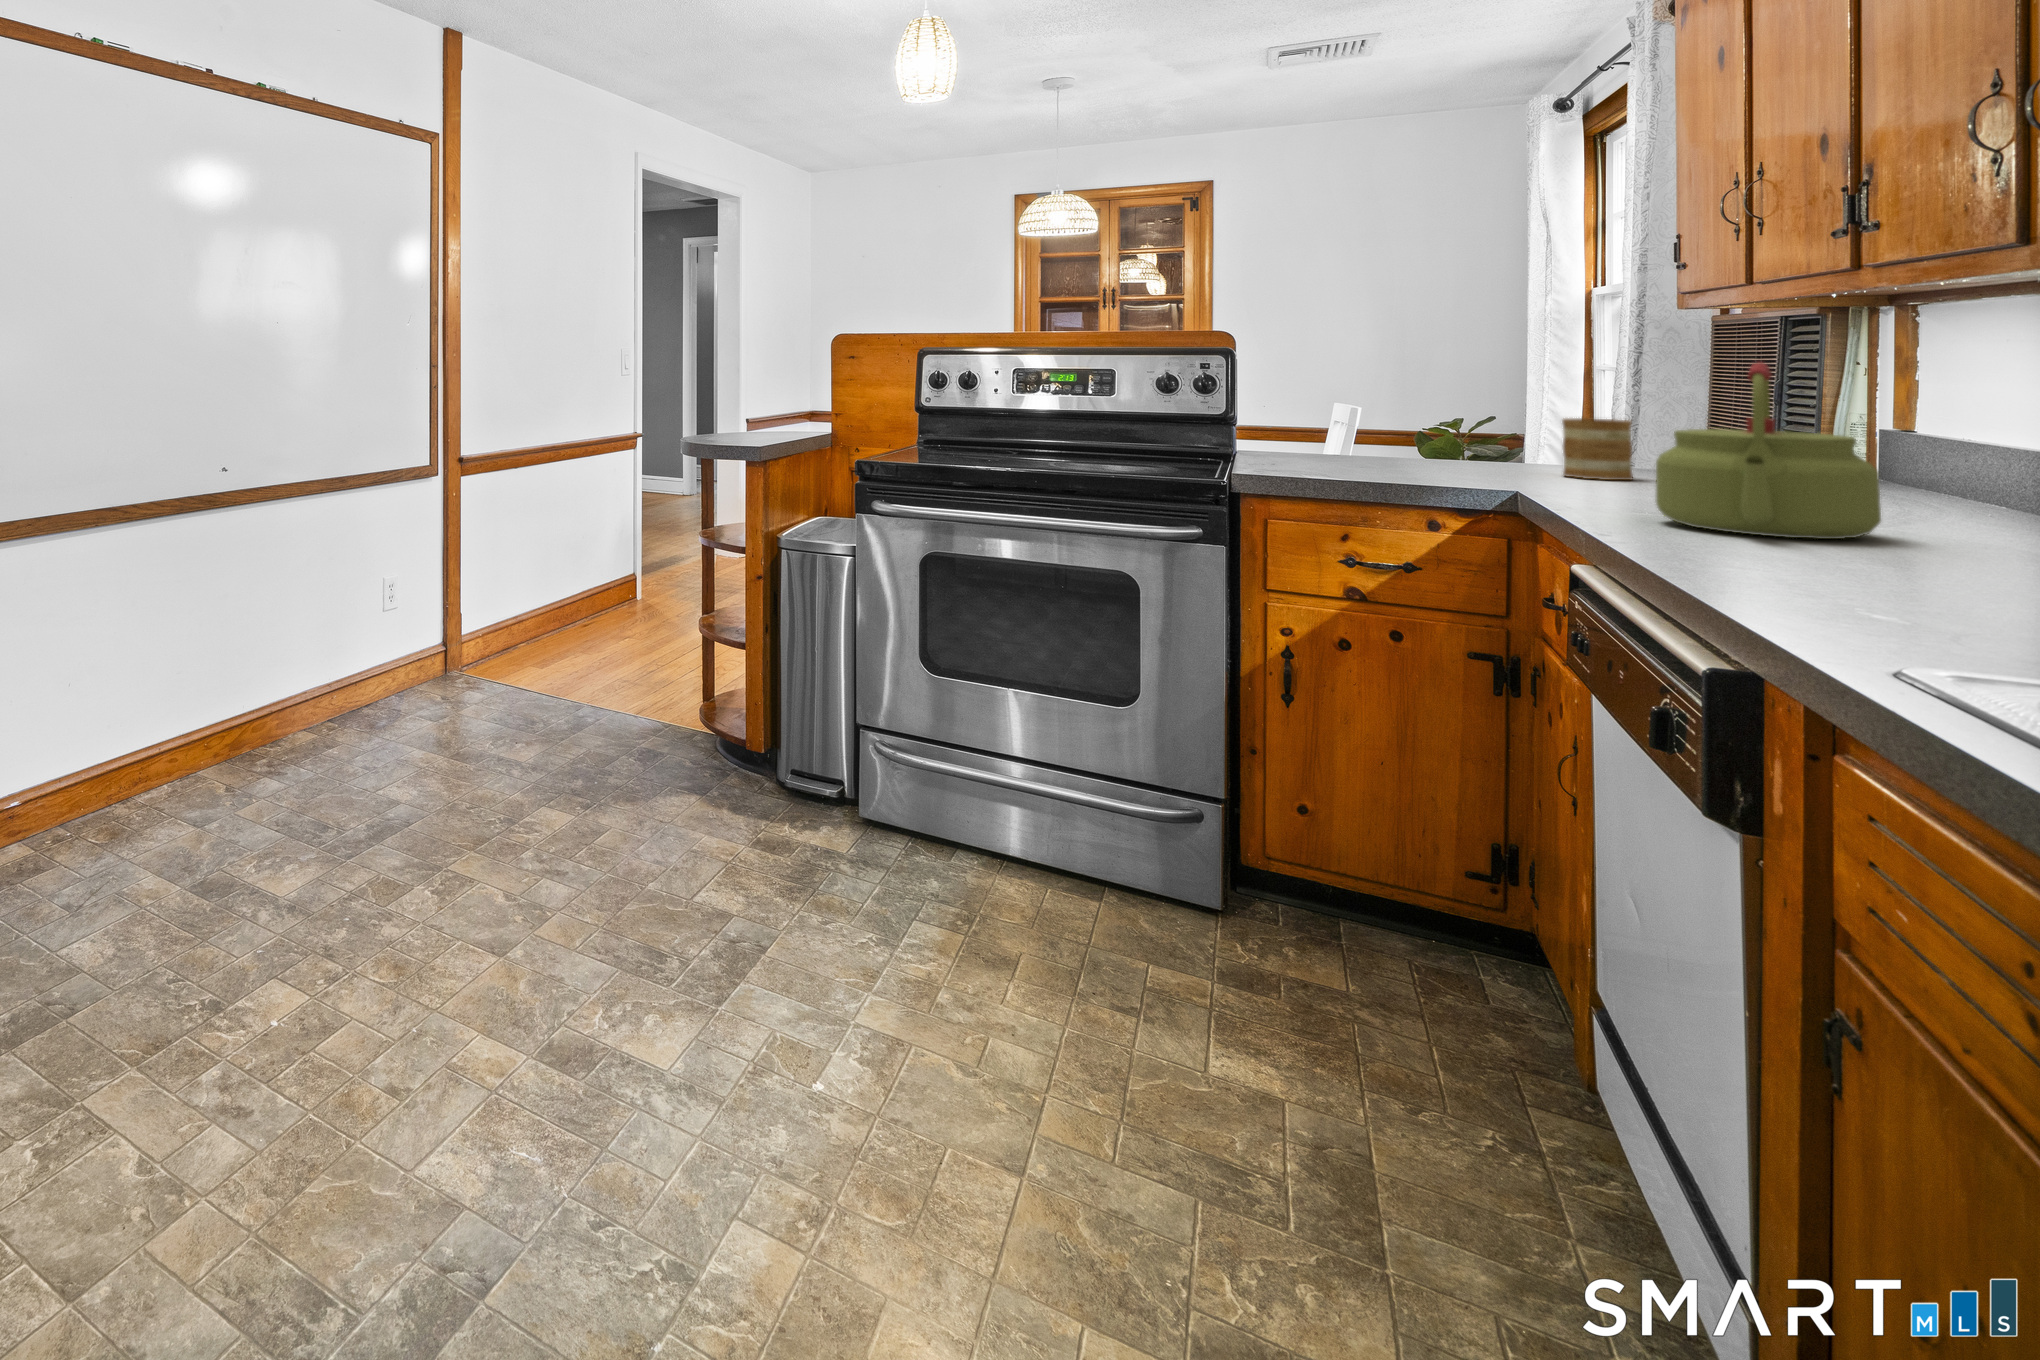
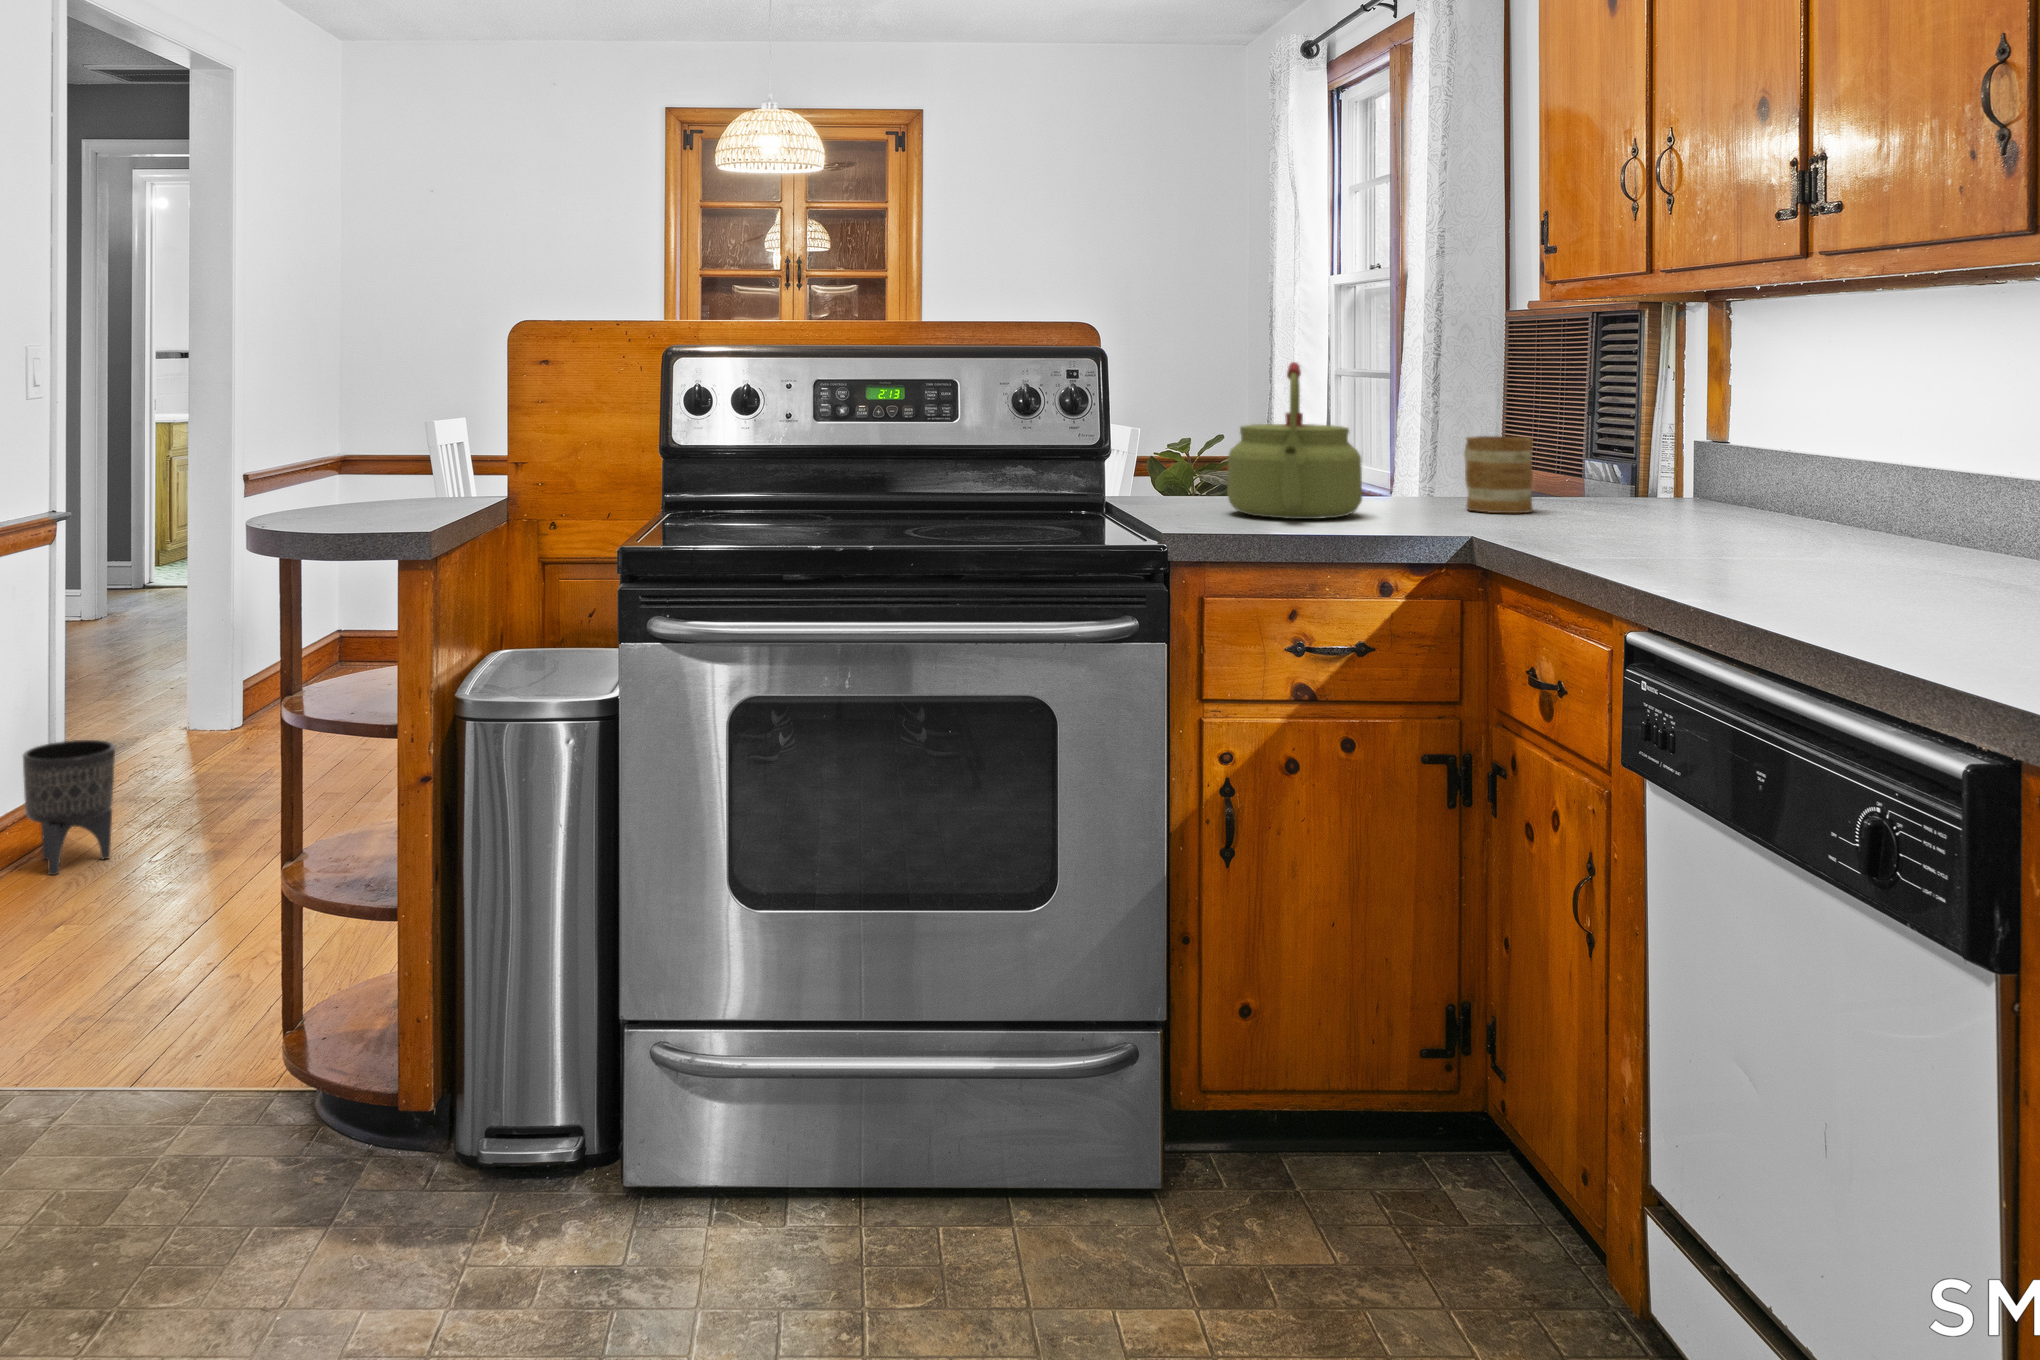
kettle: present [1656,363,1881,539] -> present [1227,362,1362,519]
planter: none [611,552,654,618] -> present [23,740,115,875]

